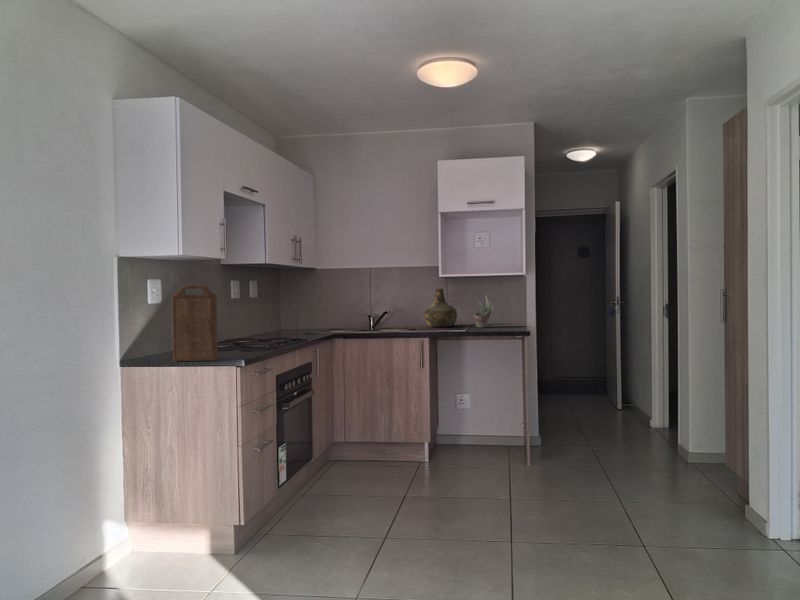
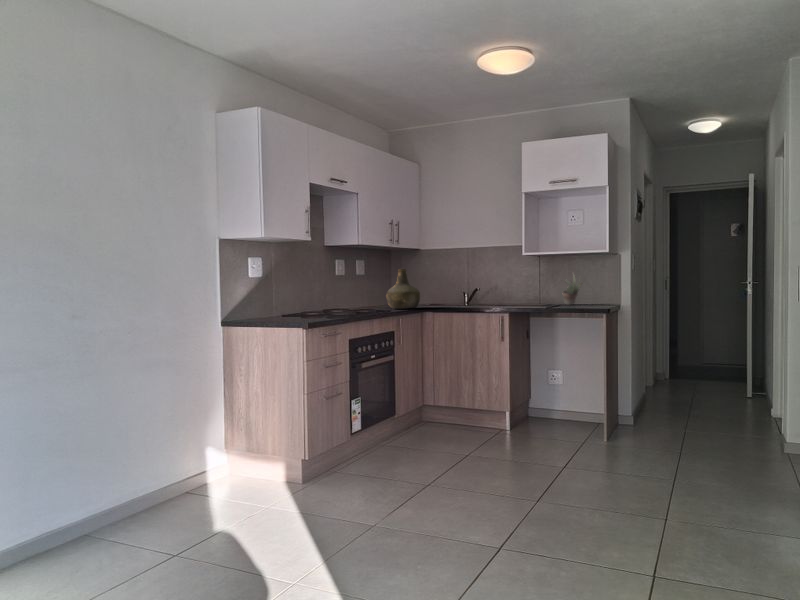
cutting board: present [172,285,218,361] -> none [258,260,292,322]
bottle: present [424,289,457,327] -> present [386,269,420,309]

